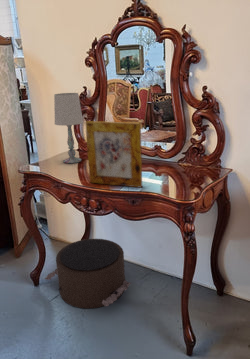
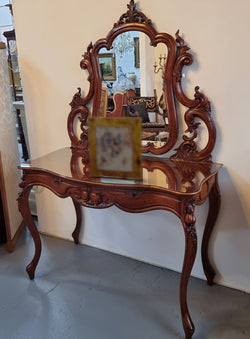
table lamp: present [54,93,83,163] -> none [51,93,79,160]
pouf: present [45,239,131,308] -> none [39,233,126,301]

